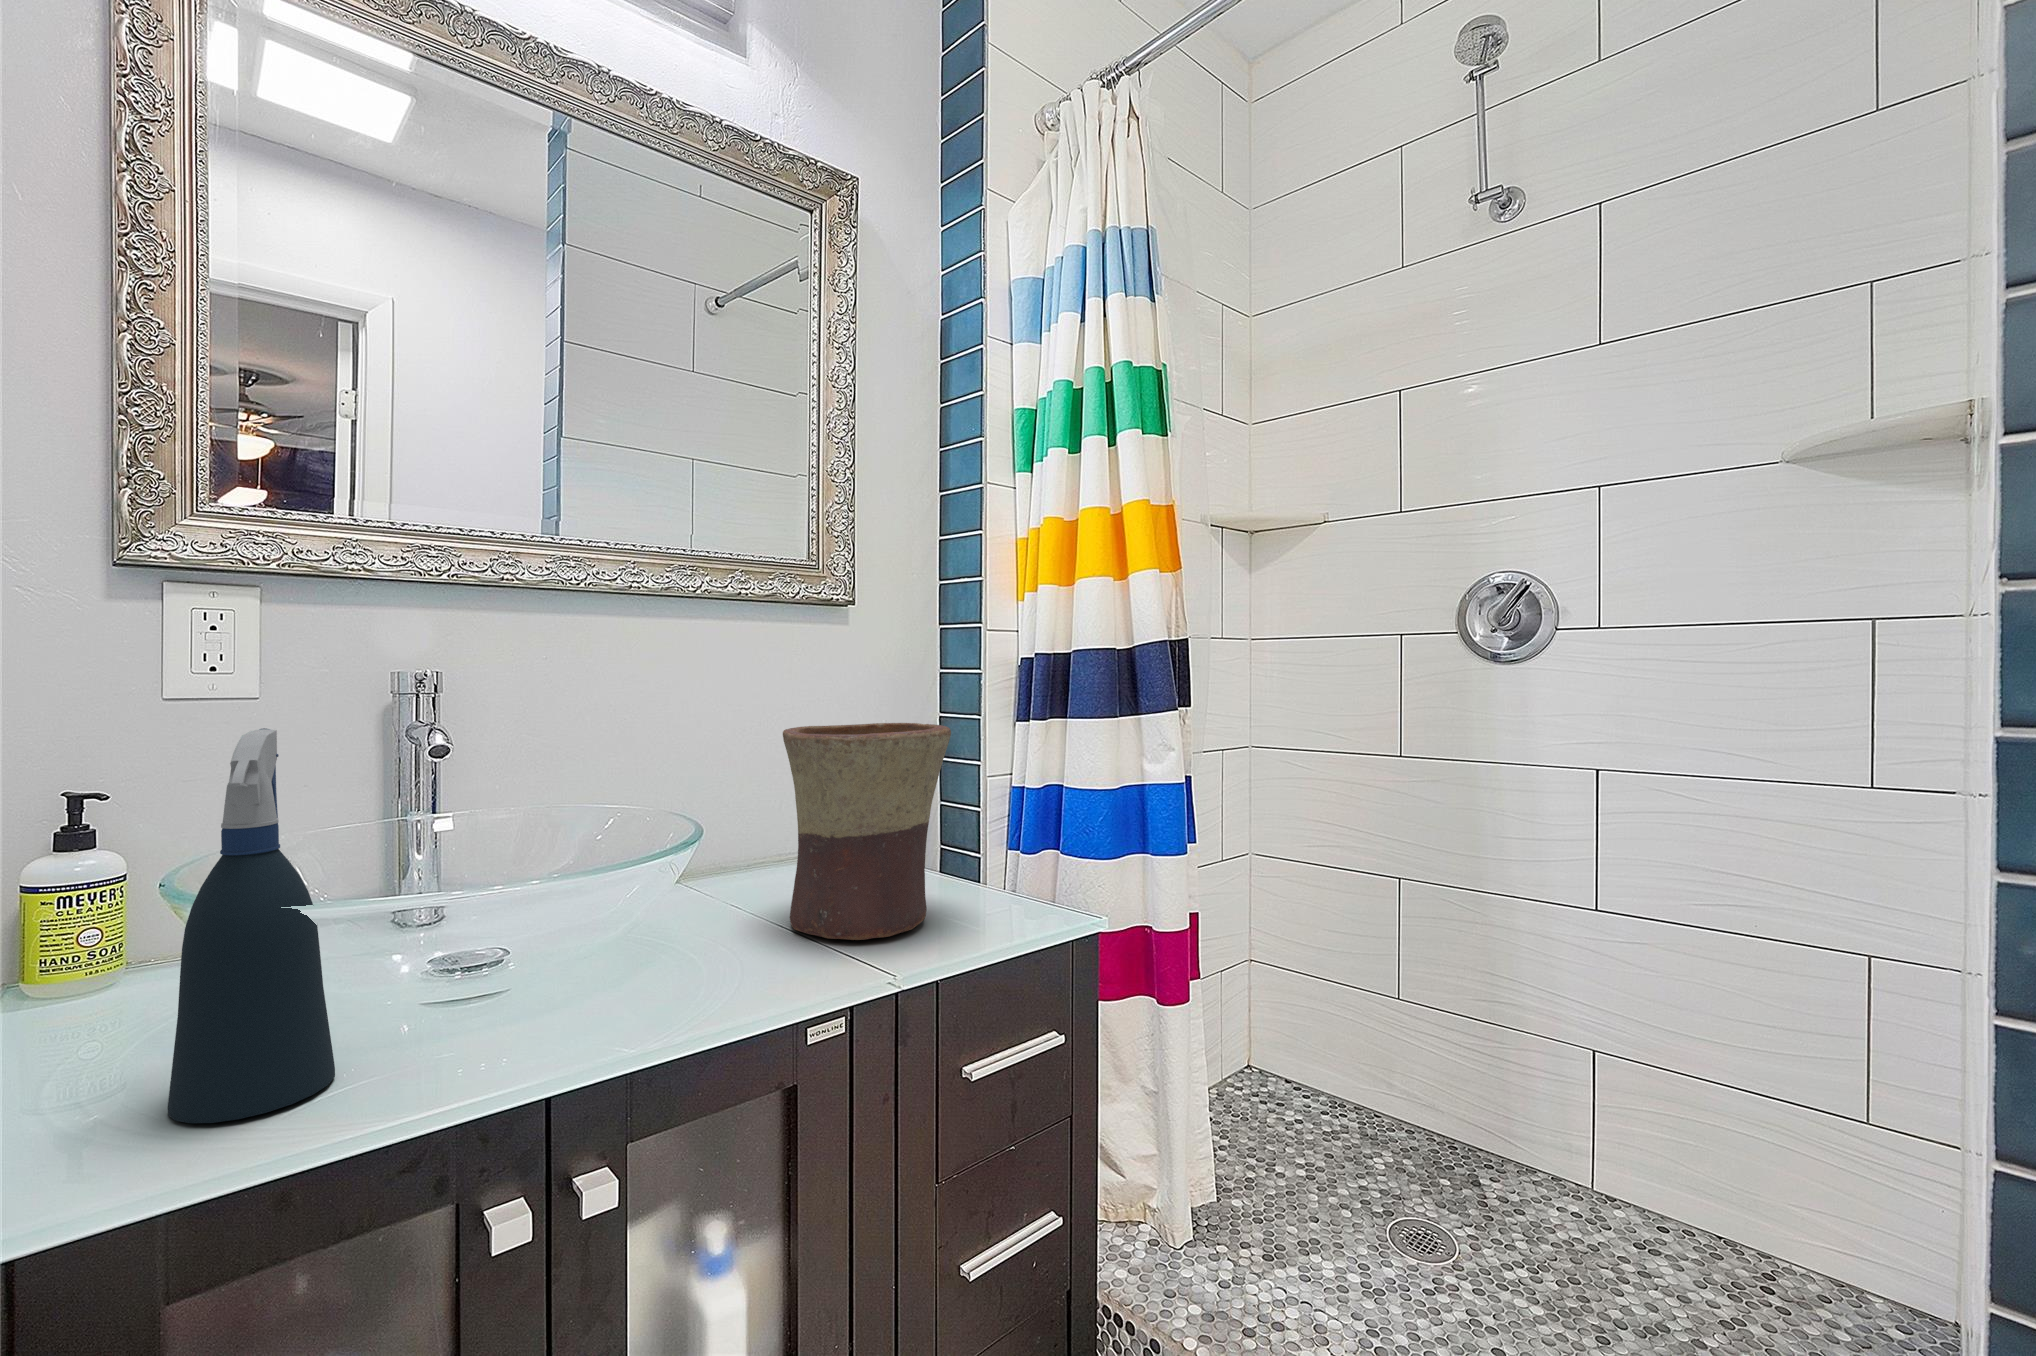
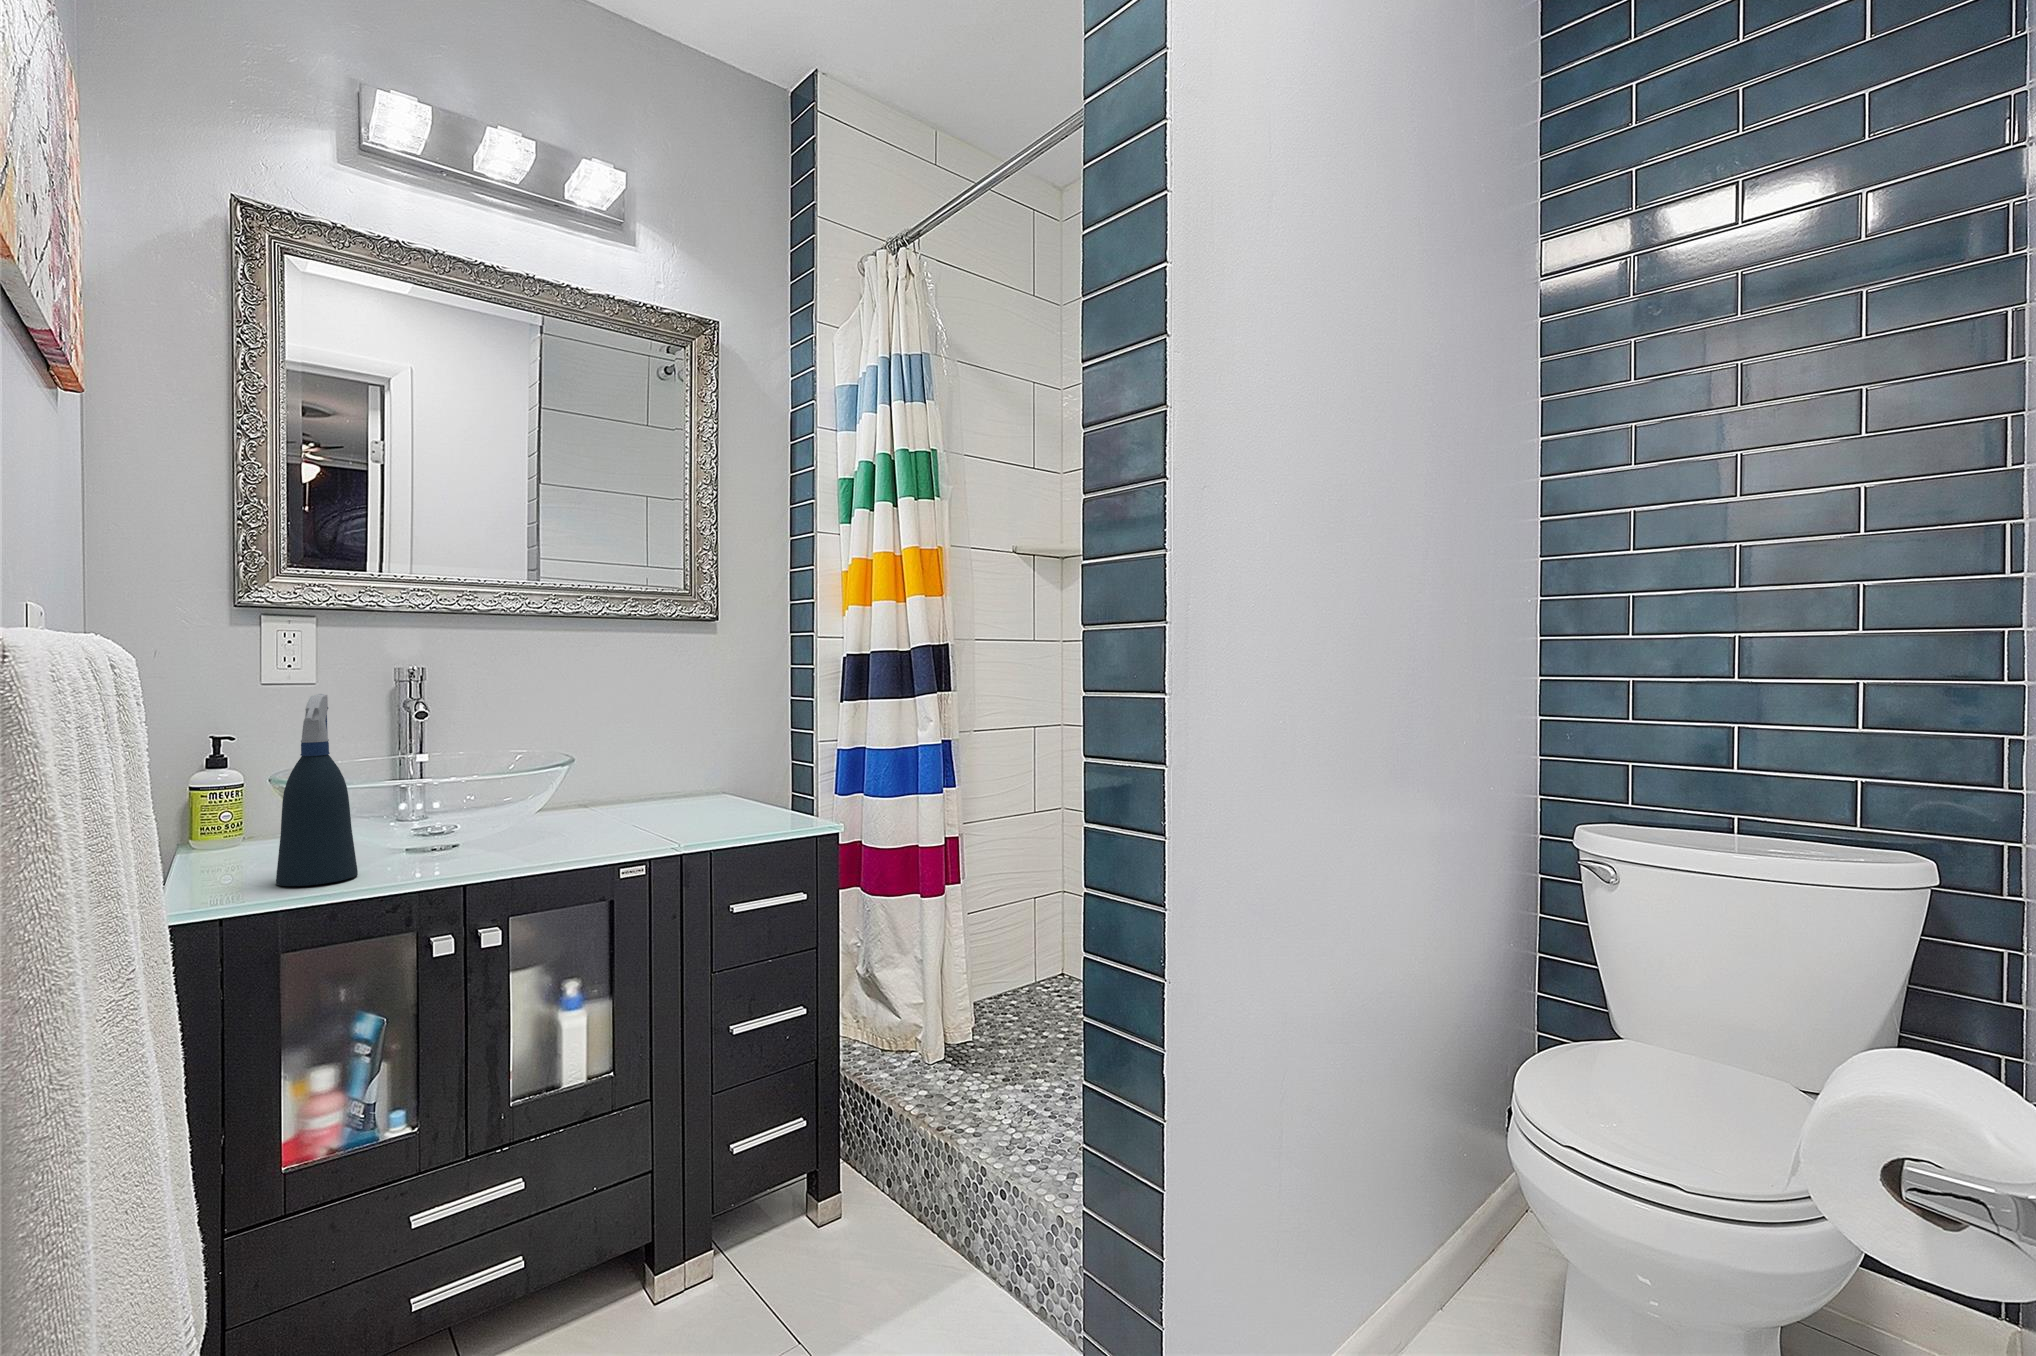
flower pot: present [783,723,951,940] -> none [636,700,748,833]

